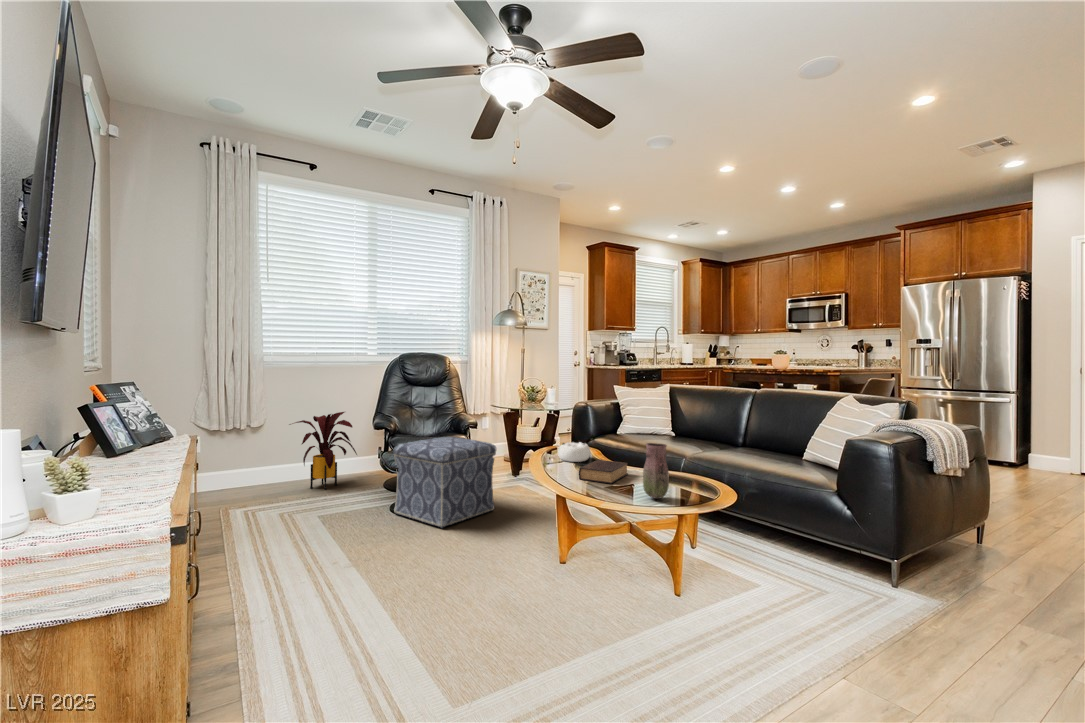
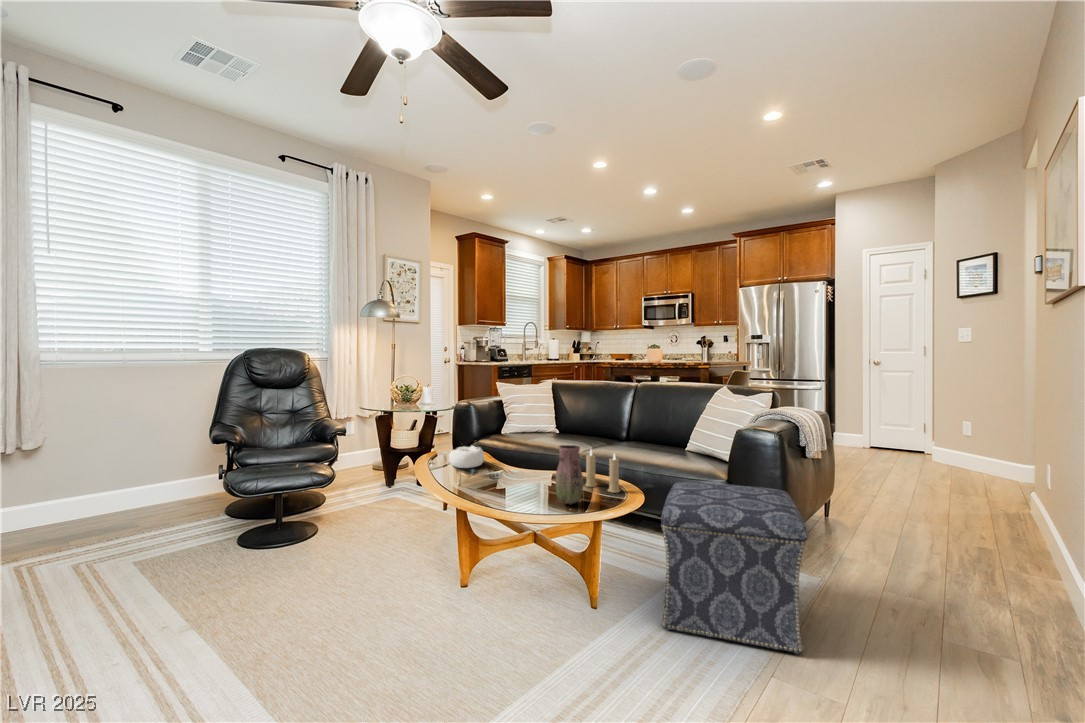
house plant: present [290,412,357,489] -> none [80,423,187,525]
ottoman: present [394,437,496,528] -> present [661,482,808,654]
candle: none [678,448,712,493] -> present [585,450,620,493]
book: present [579,460,628,484] -> none [480,464,530,491]

